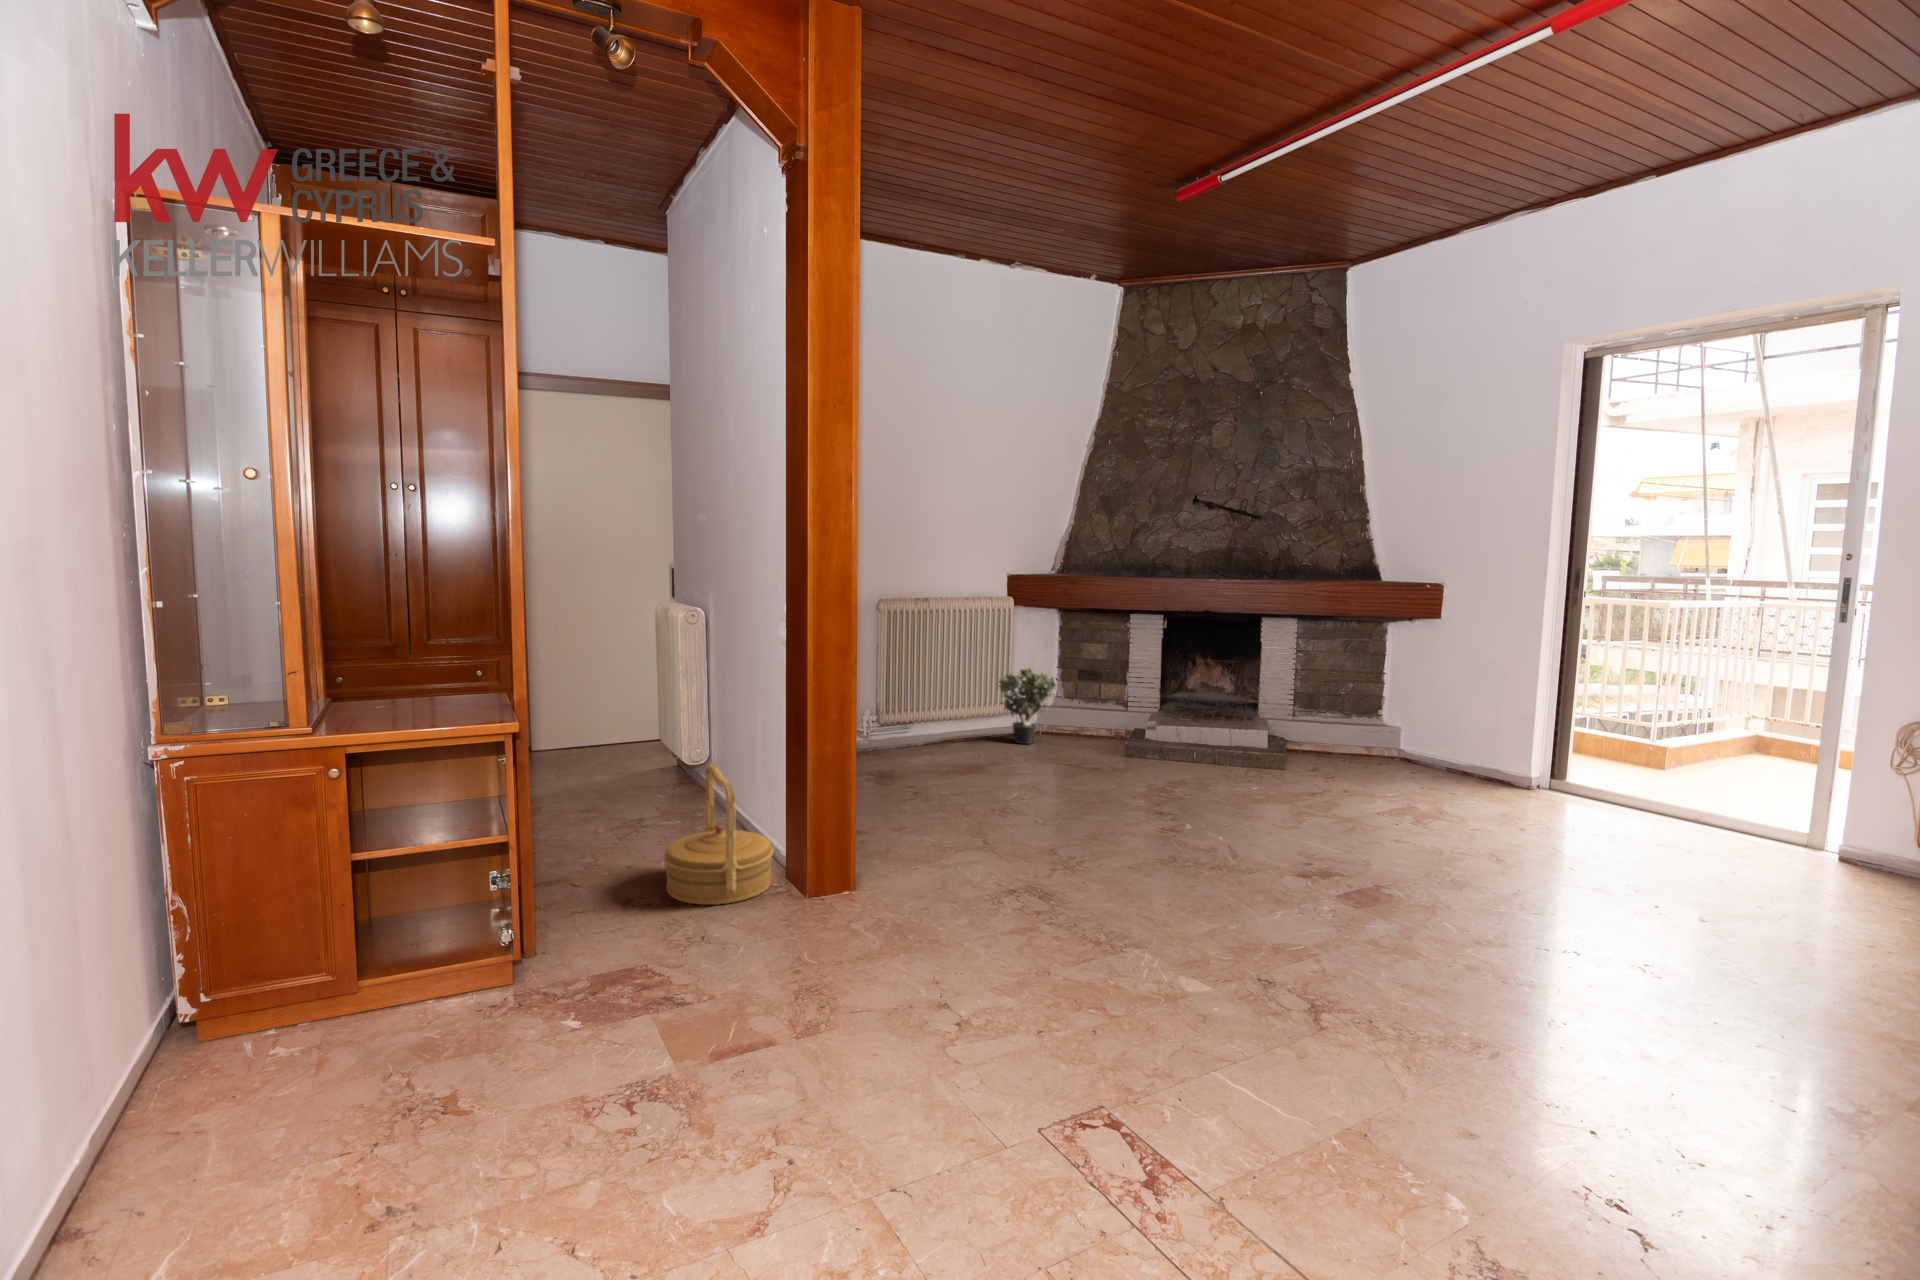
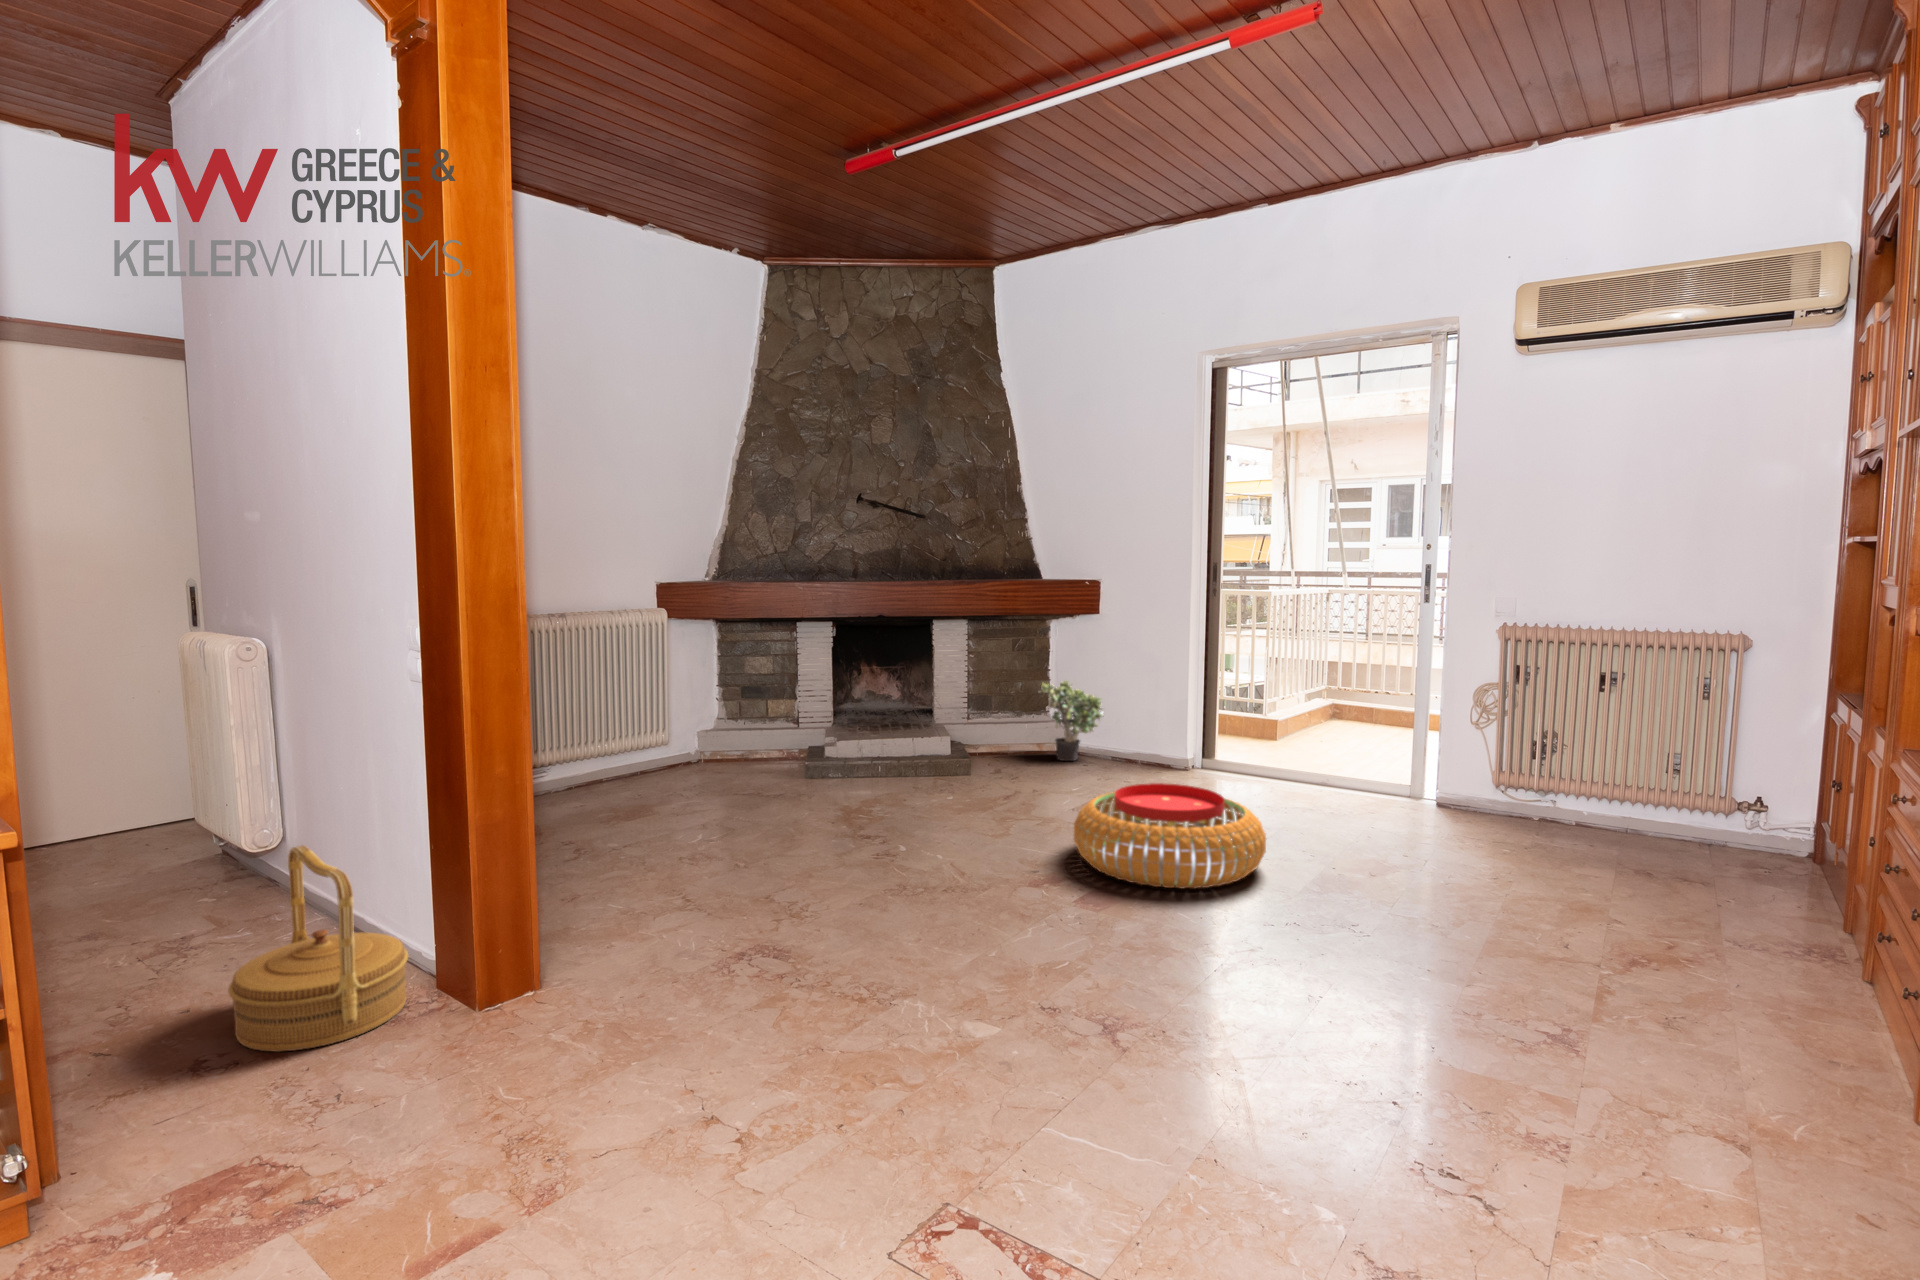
potted plant: present [998,668,1056,744] -> present [1041,680,1104,761]
pouf: none [1354,796,1573,909] -> present [1074,783,1266,889]

